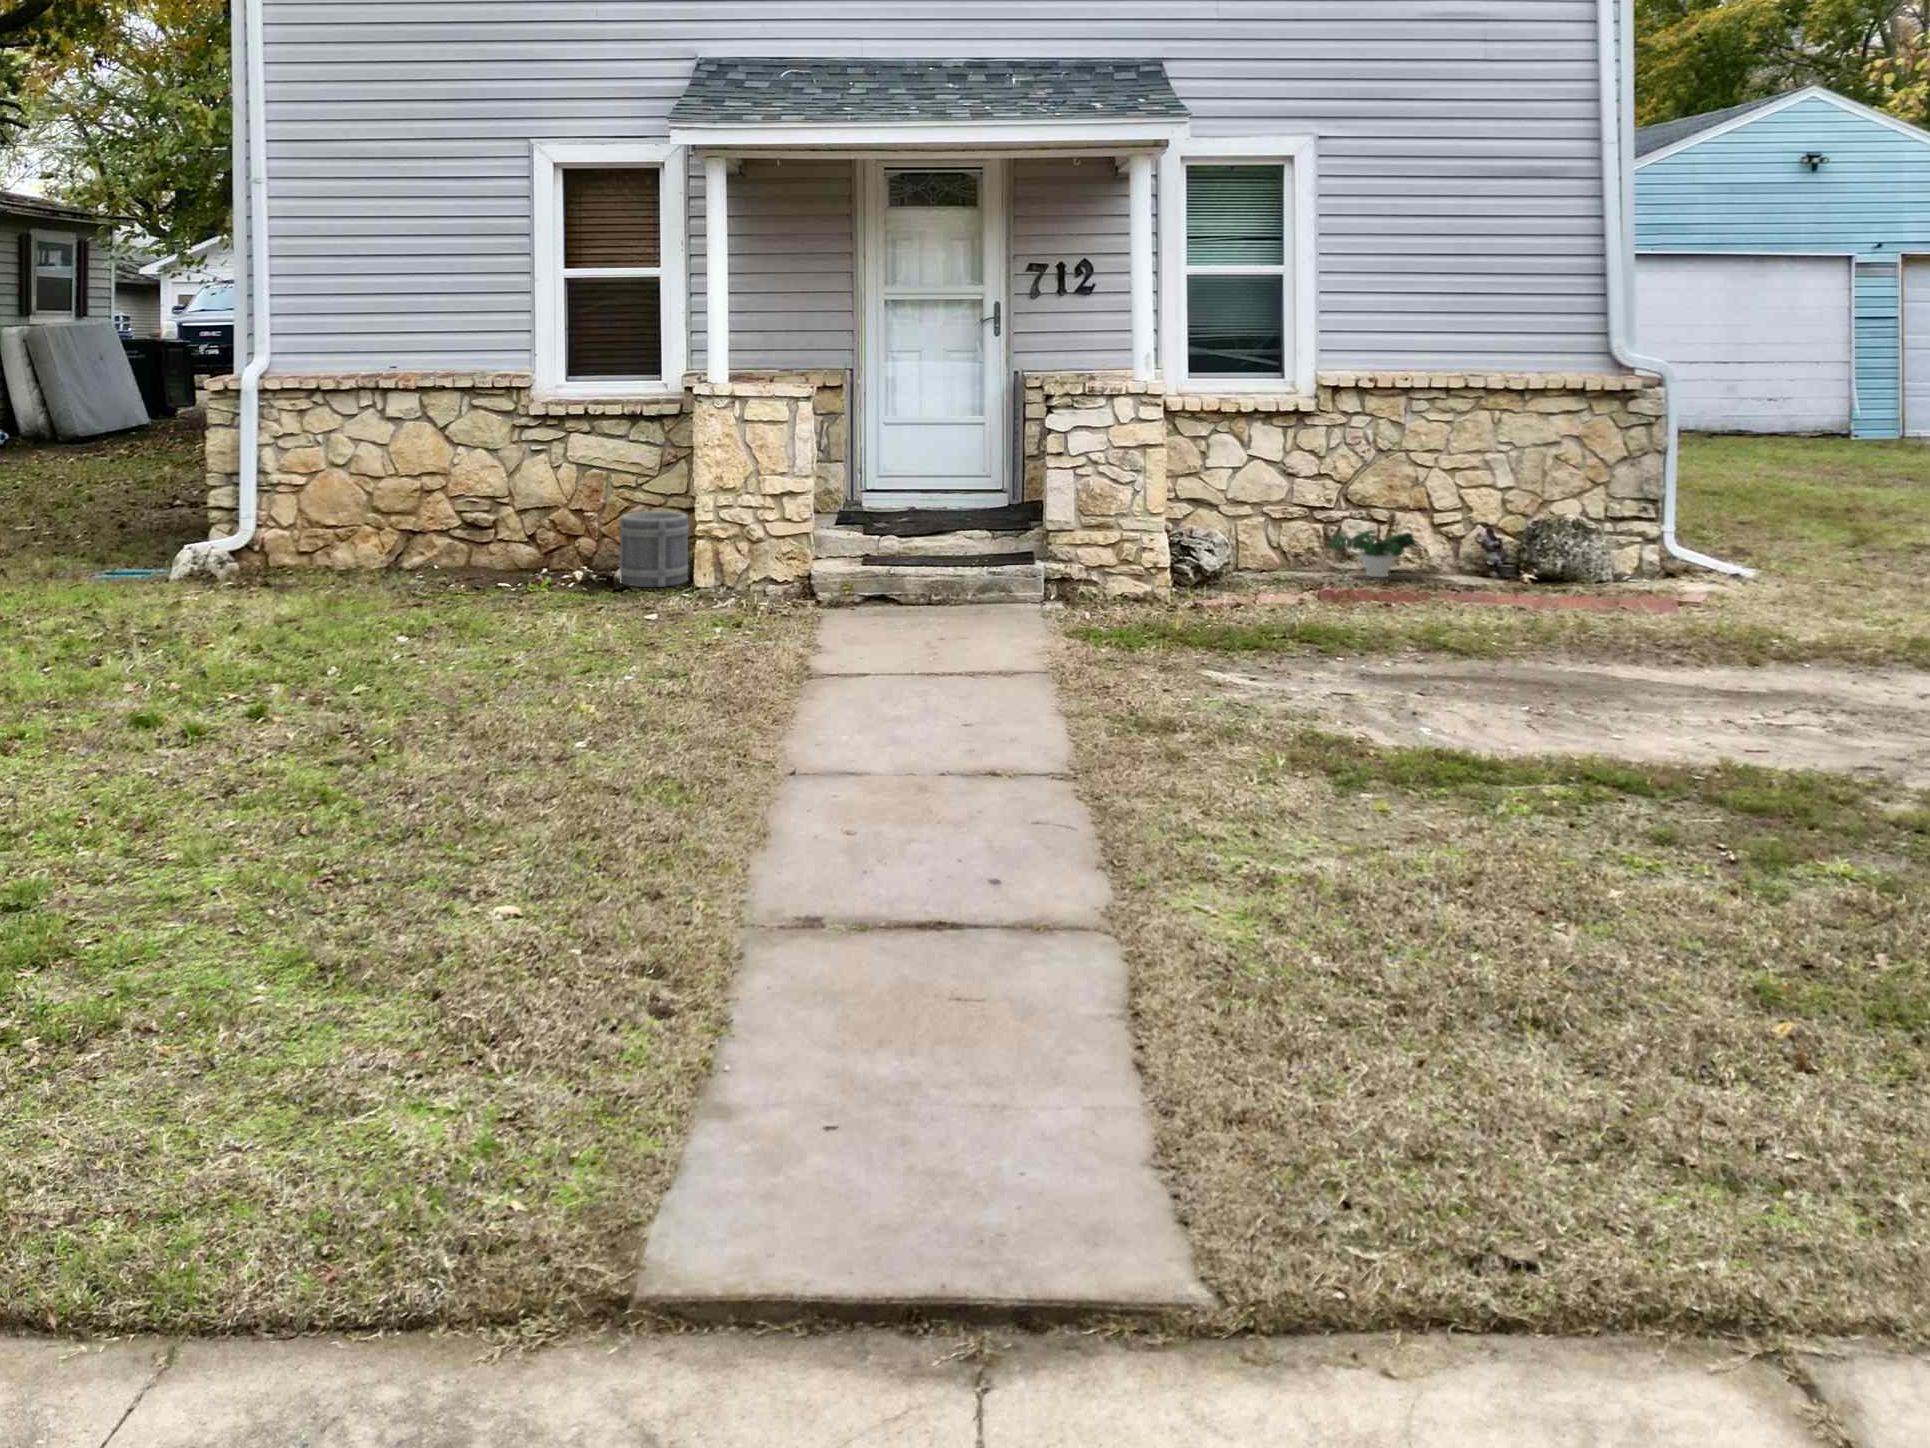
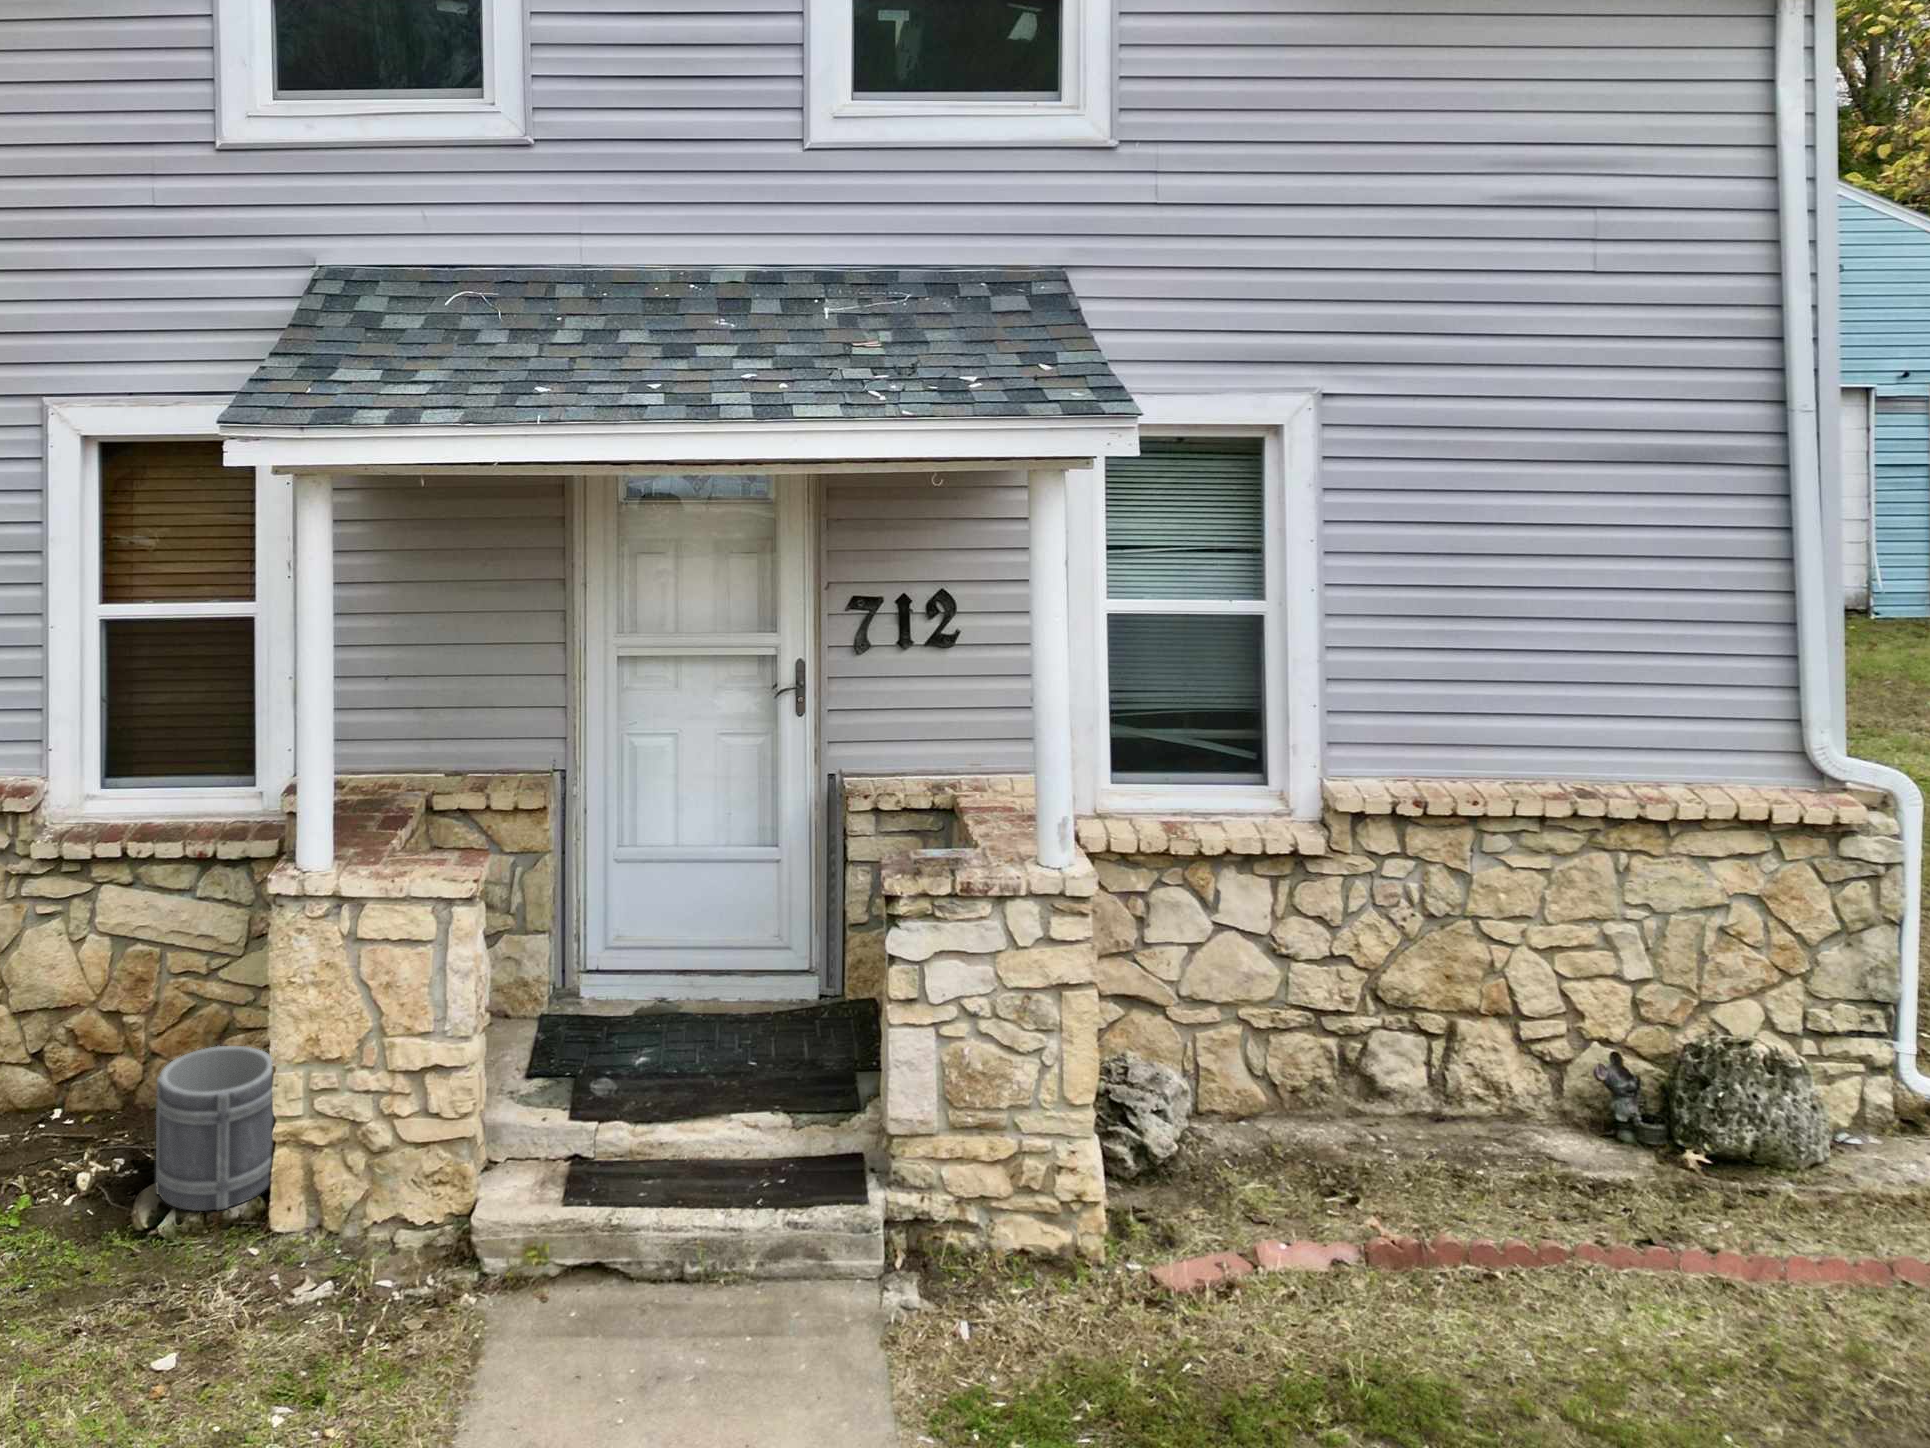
potted plant: present [1328,530,1427,577] -> none [1356,1057,1531,1157]

